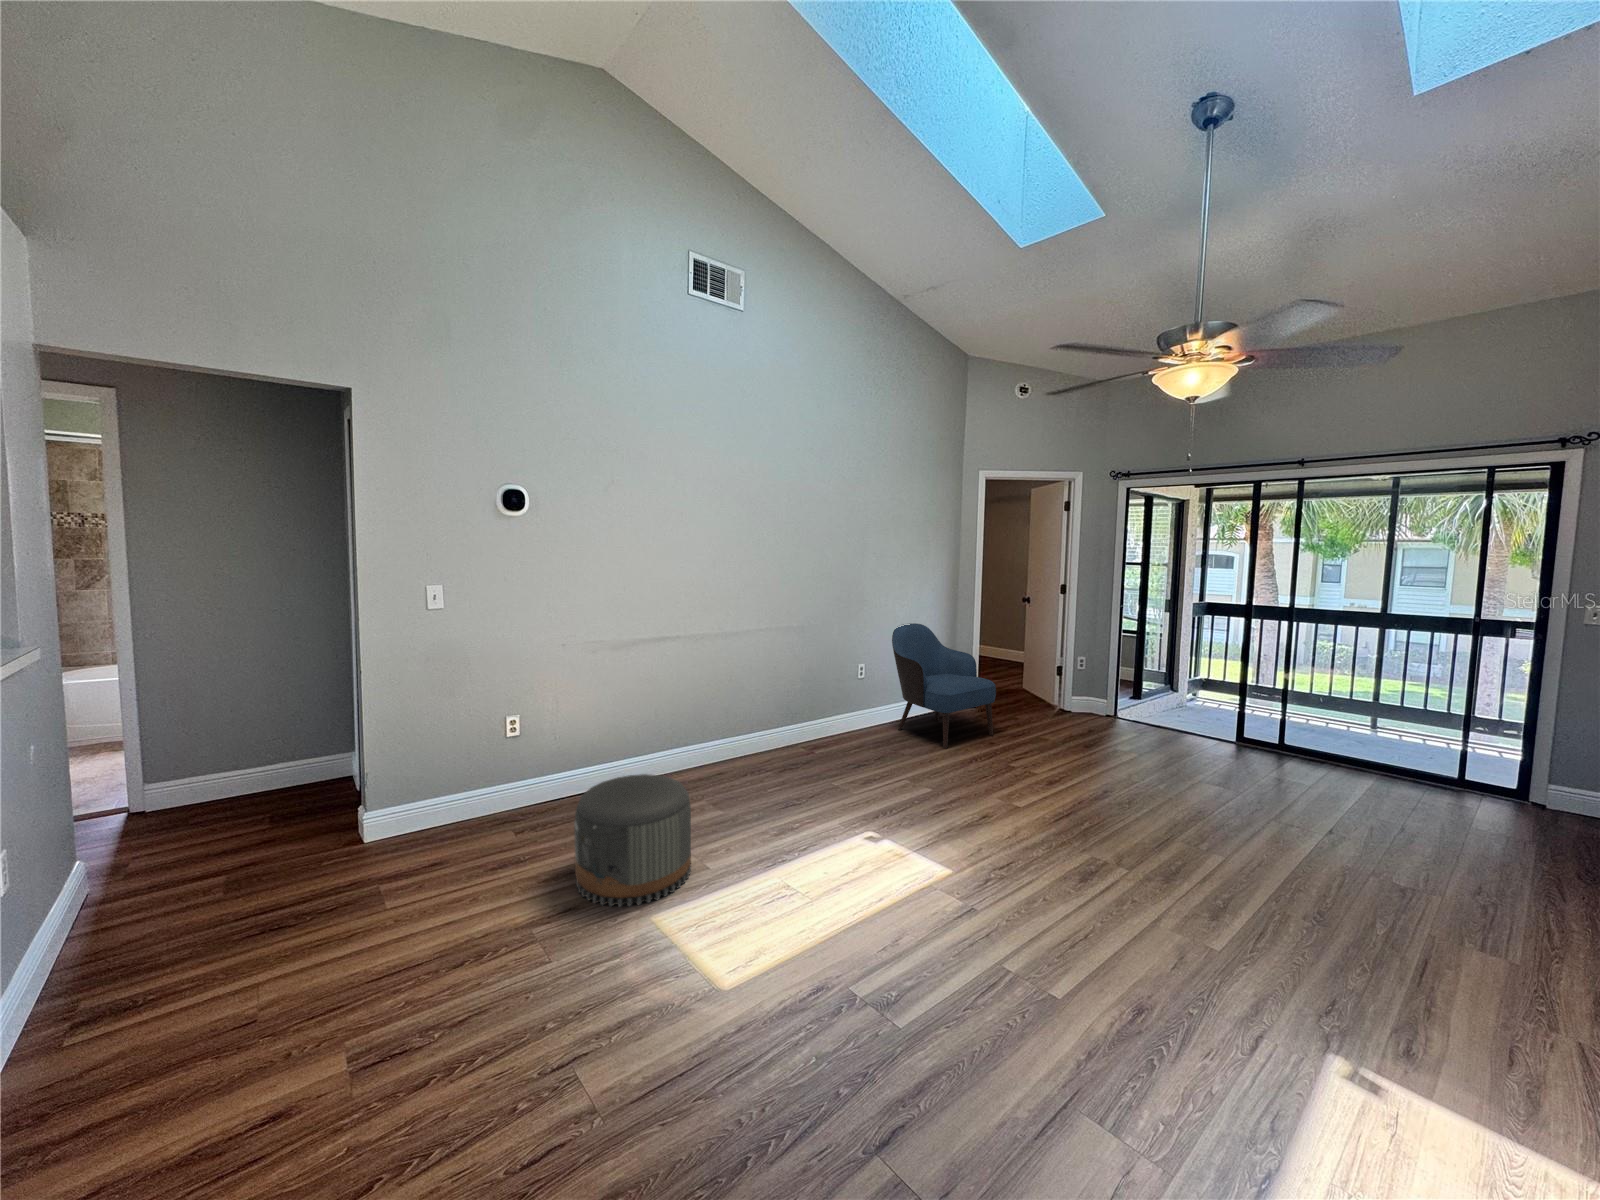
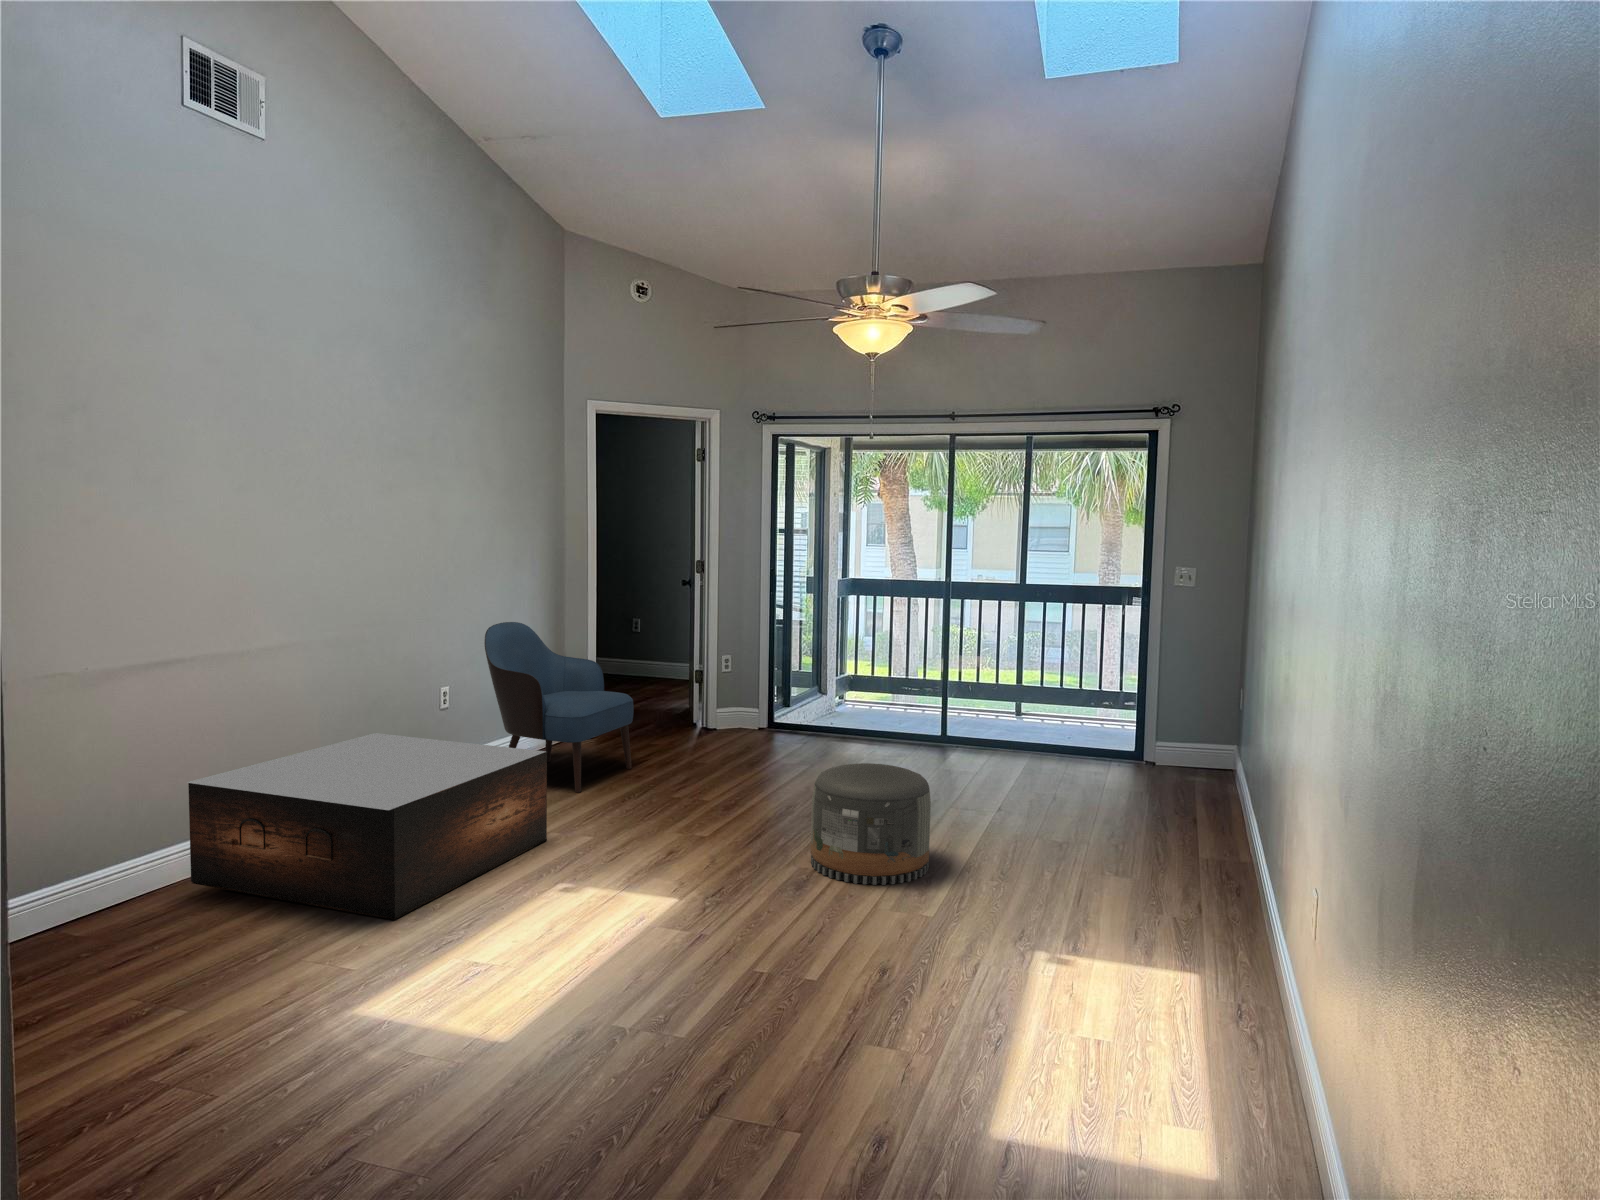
coffee table: none [693,691,906,826] -> present [187,733,547,920]
pouf: present [574,774,691,907] -> present [811,763,931,885]

